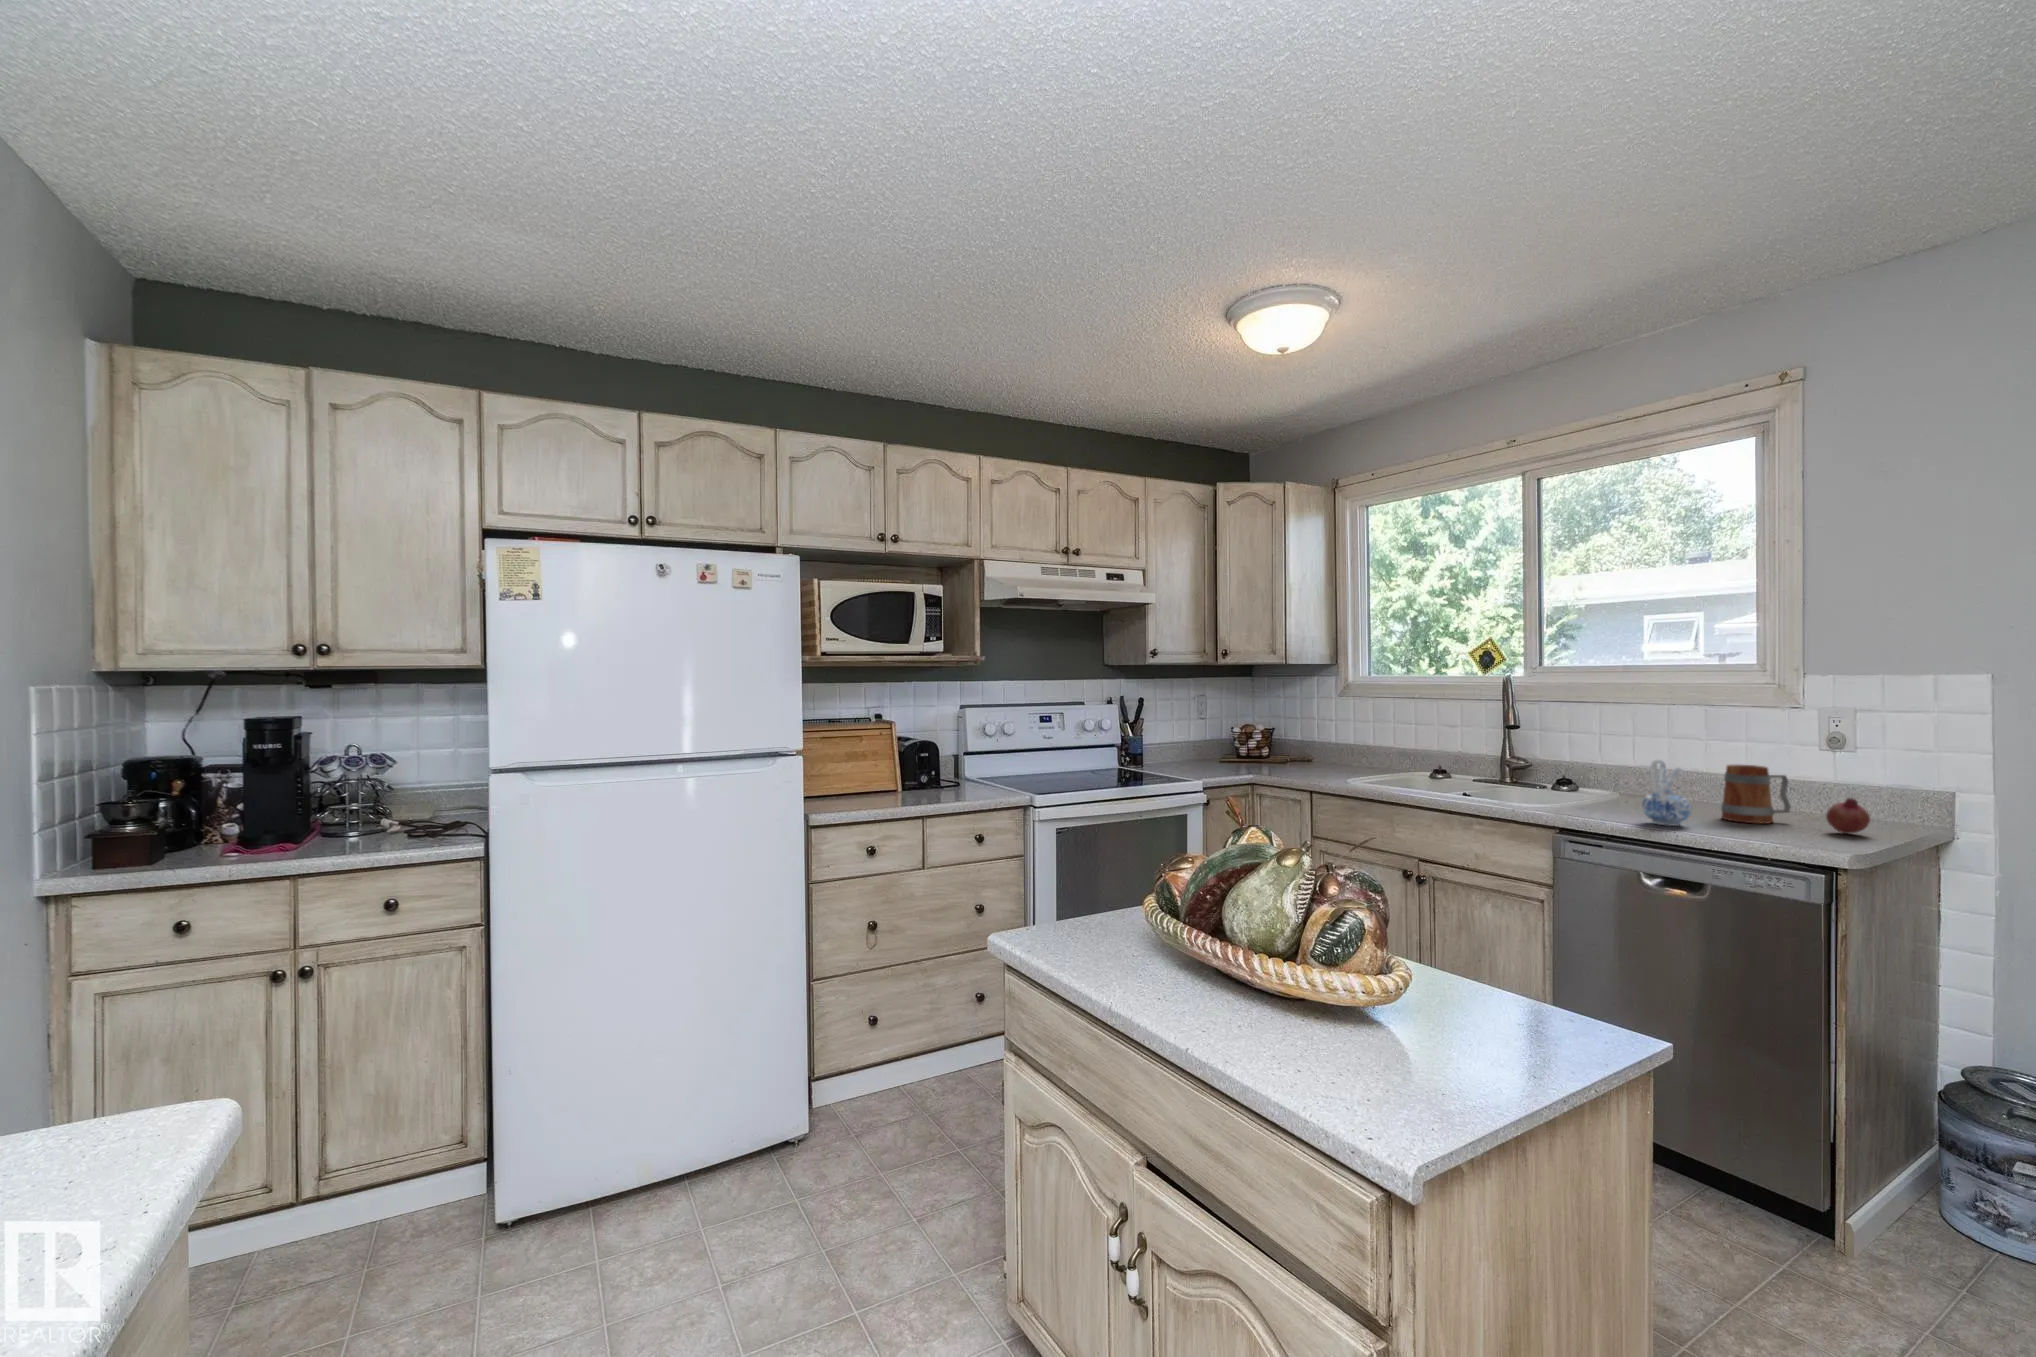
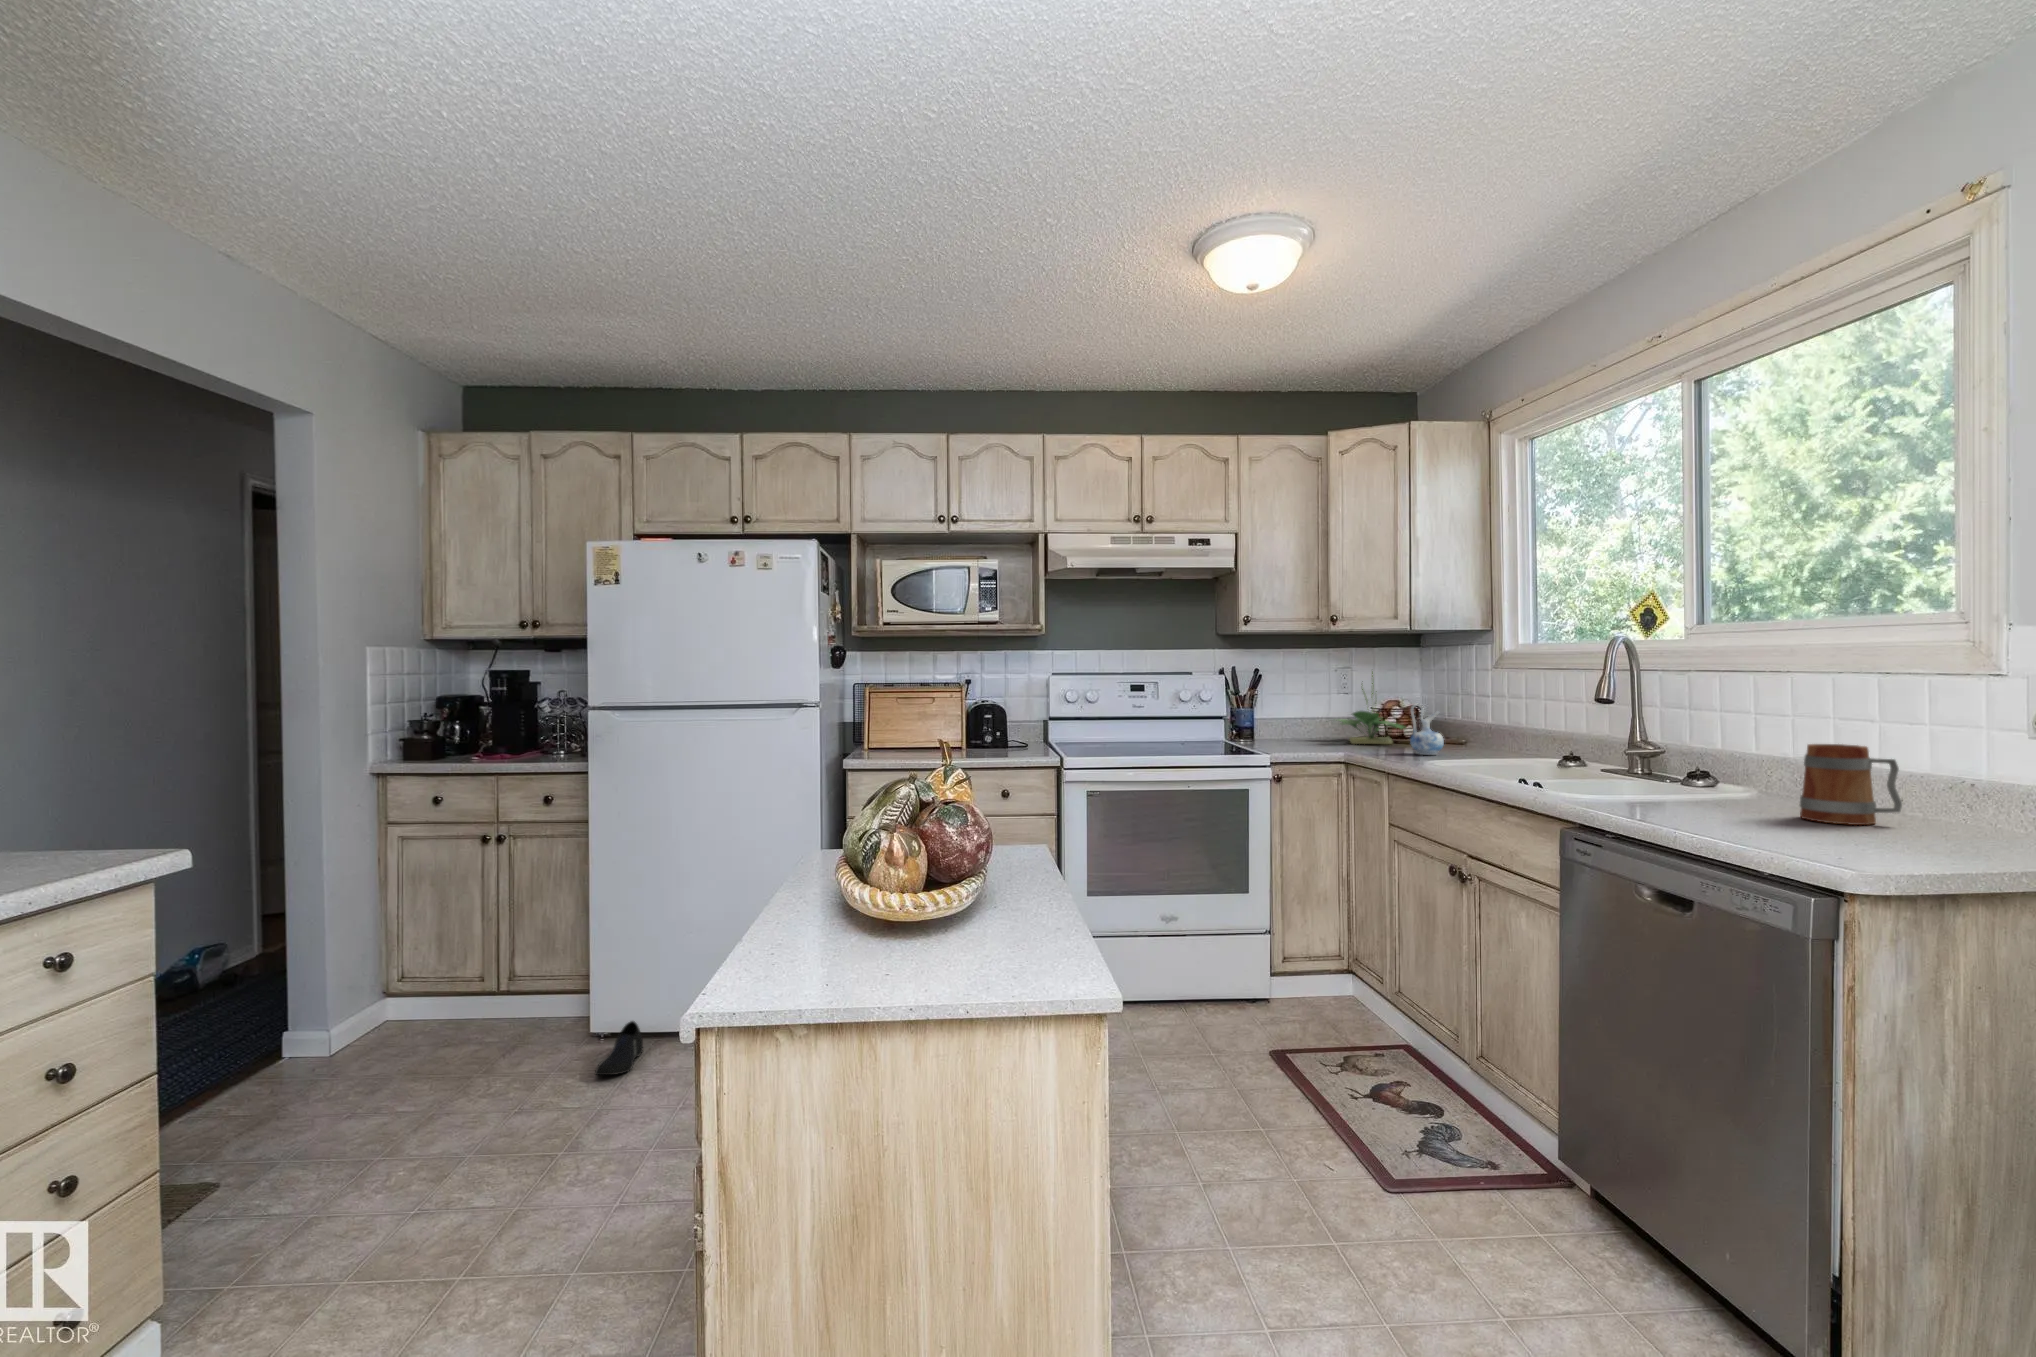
potted plant: none [1196,697,1278,765] -> present [1336,671,1406,744]
ceramic pitcher: present [1642,759,1691,826] -> present [1410,704,1444,755]
fruit: present [1826,798,1870,834] -> none [1911,790,1976,841]
shoe: none [555,1193,602,1286] -> present [595,1021,643,1075]

